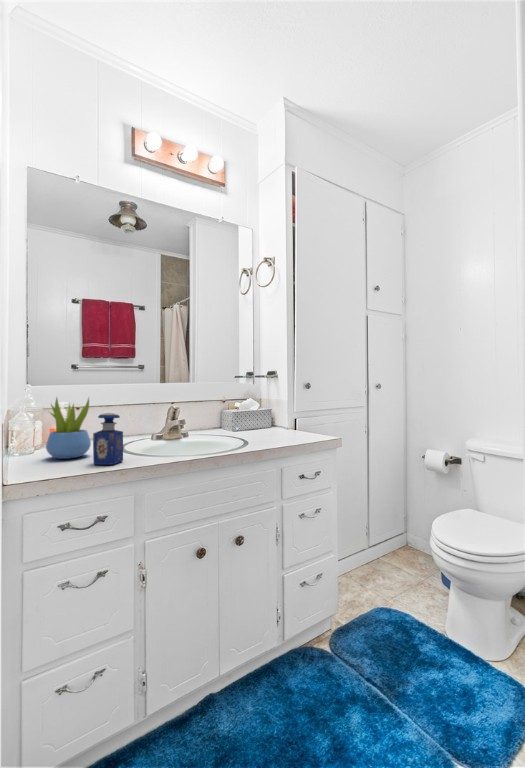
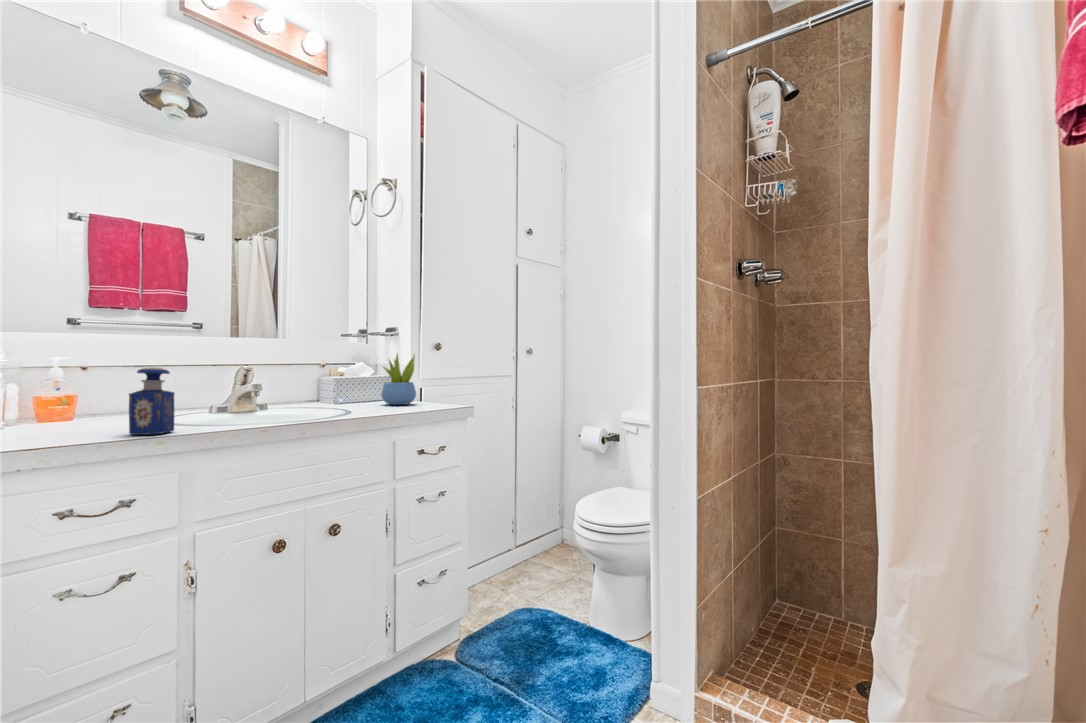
succulent plant: present [46,398,91,459] -> present [381,354,416,405]

